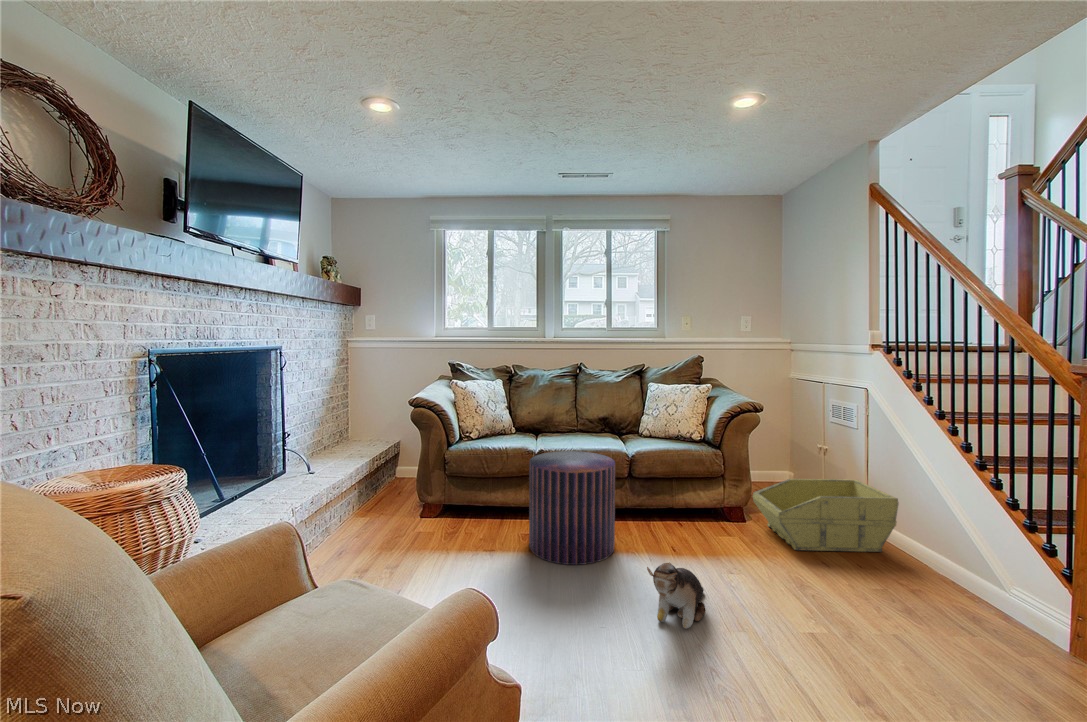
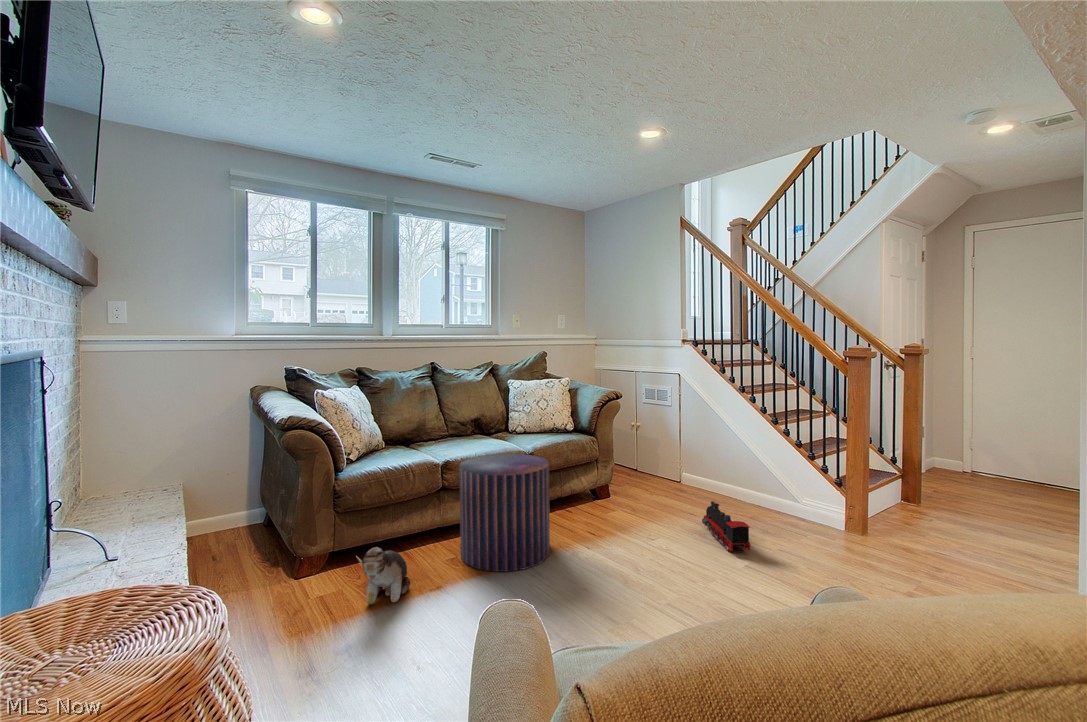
storage bin: present [753,479,899,552] -> none [619,446,716,507]
toy train: none [808,555,845,632] -> present [702,501,750,551]
plush toy: present [647,563,706,629] -> present [356,547,410,605]

